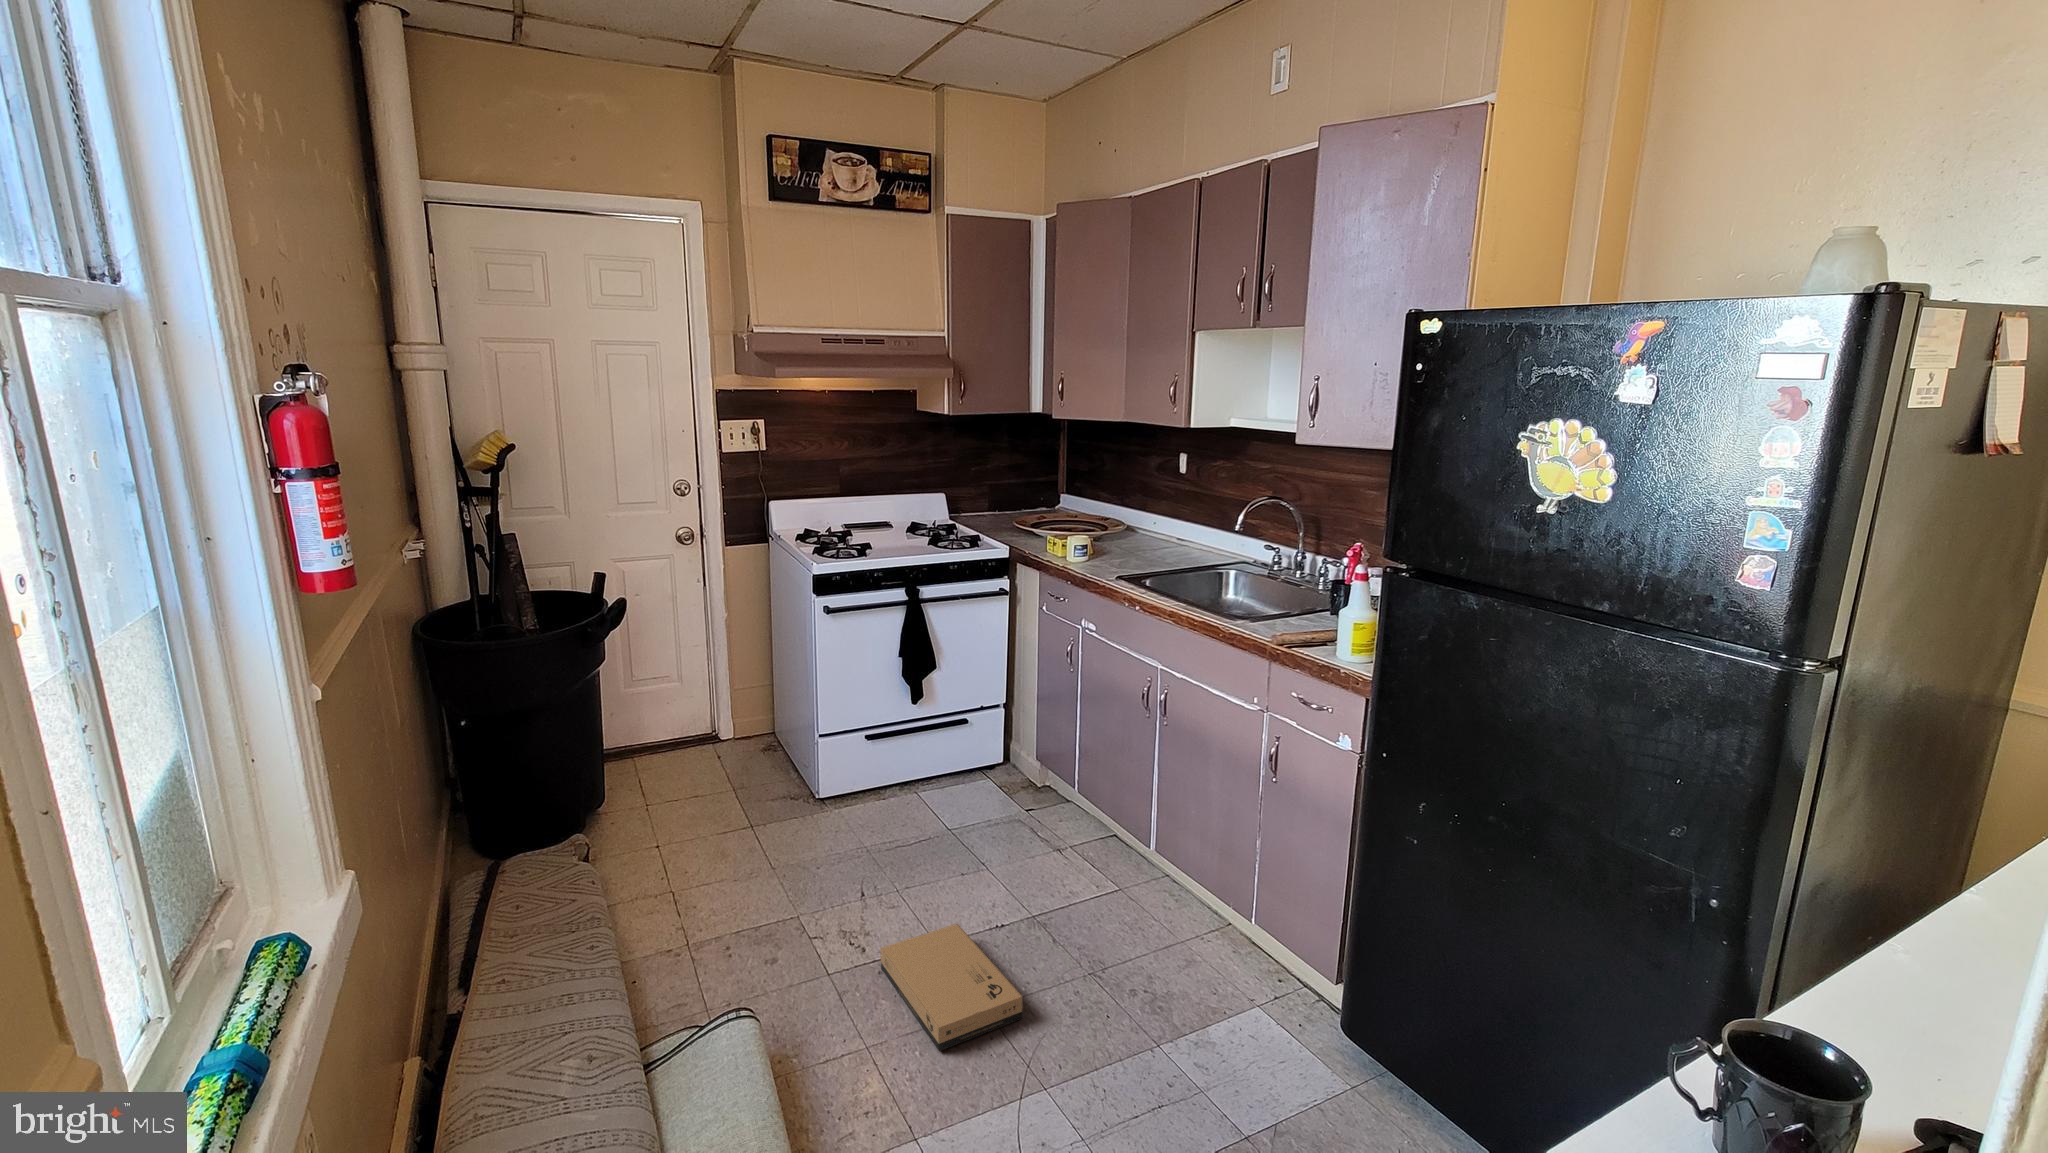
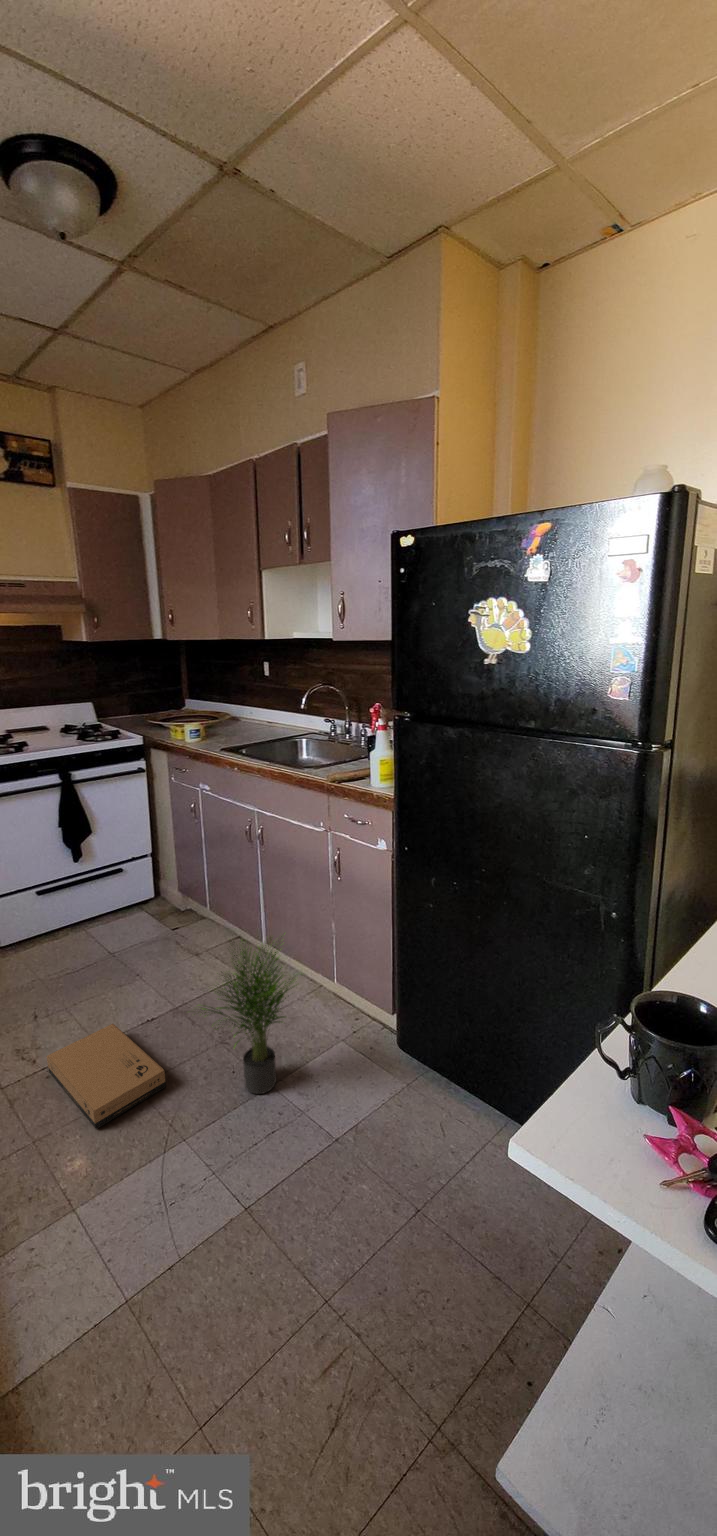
potted plant: none [1061,839,1224,1056] -> present [203,945,296,1094]

